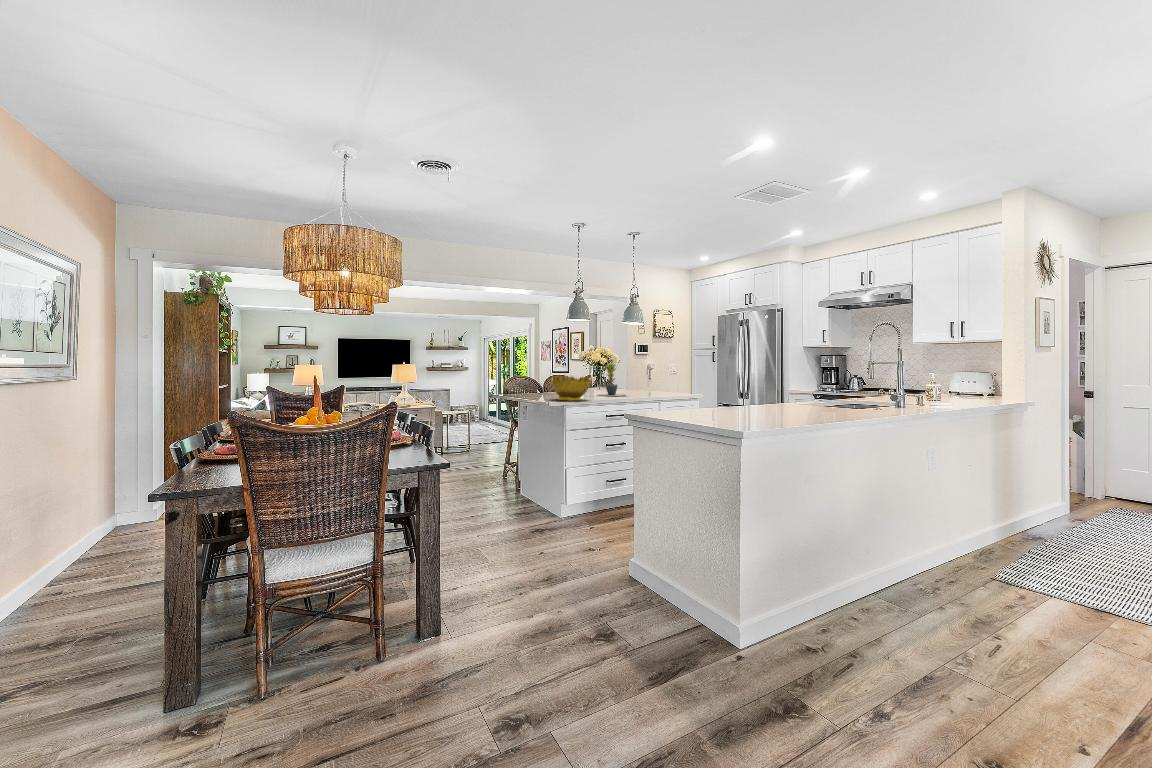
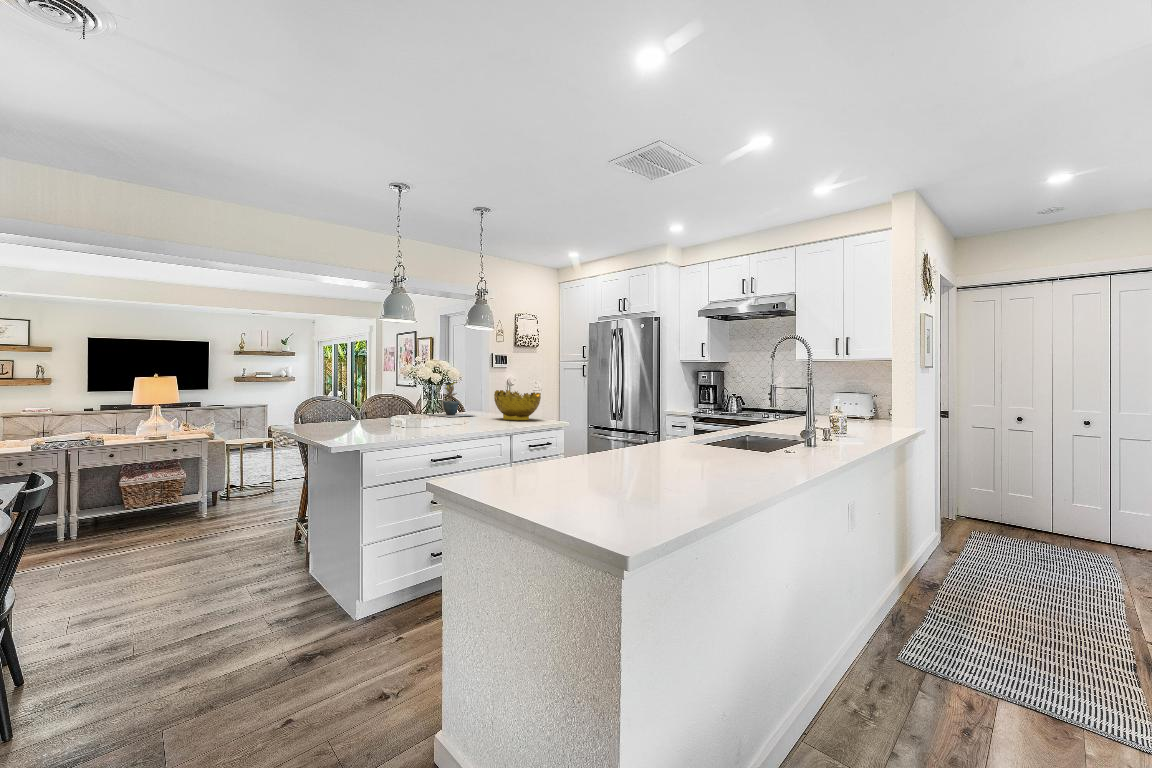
decorative bowl: present [551,375,590,401] -> present [494,390,541,420]

